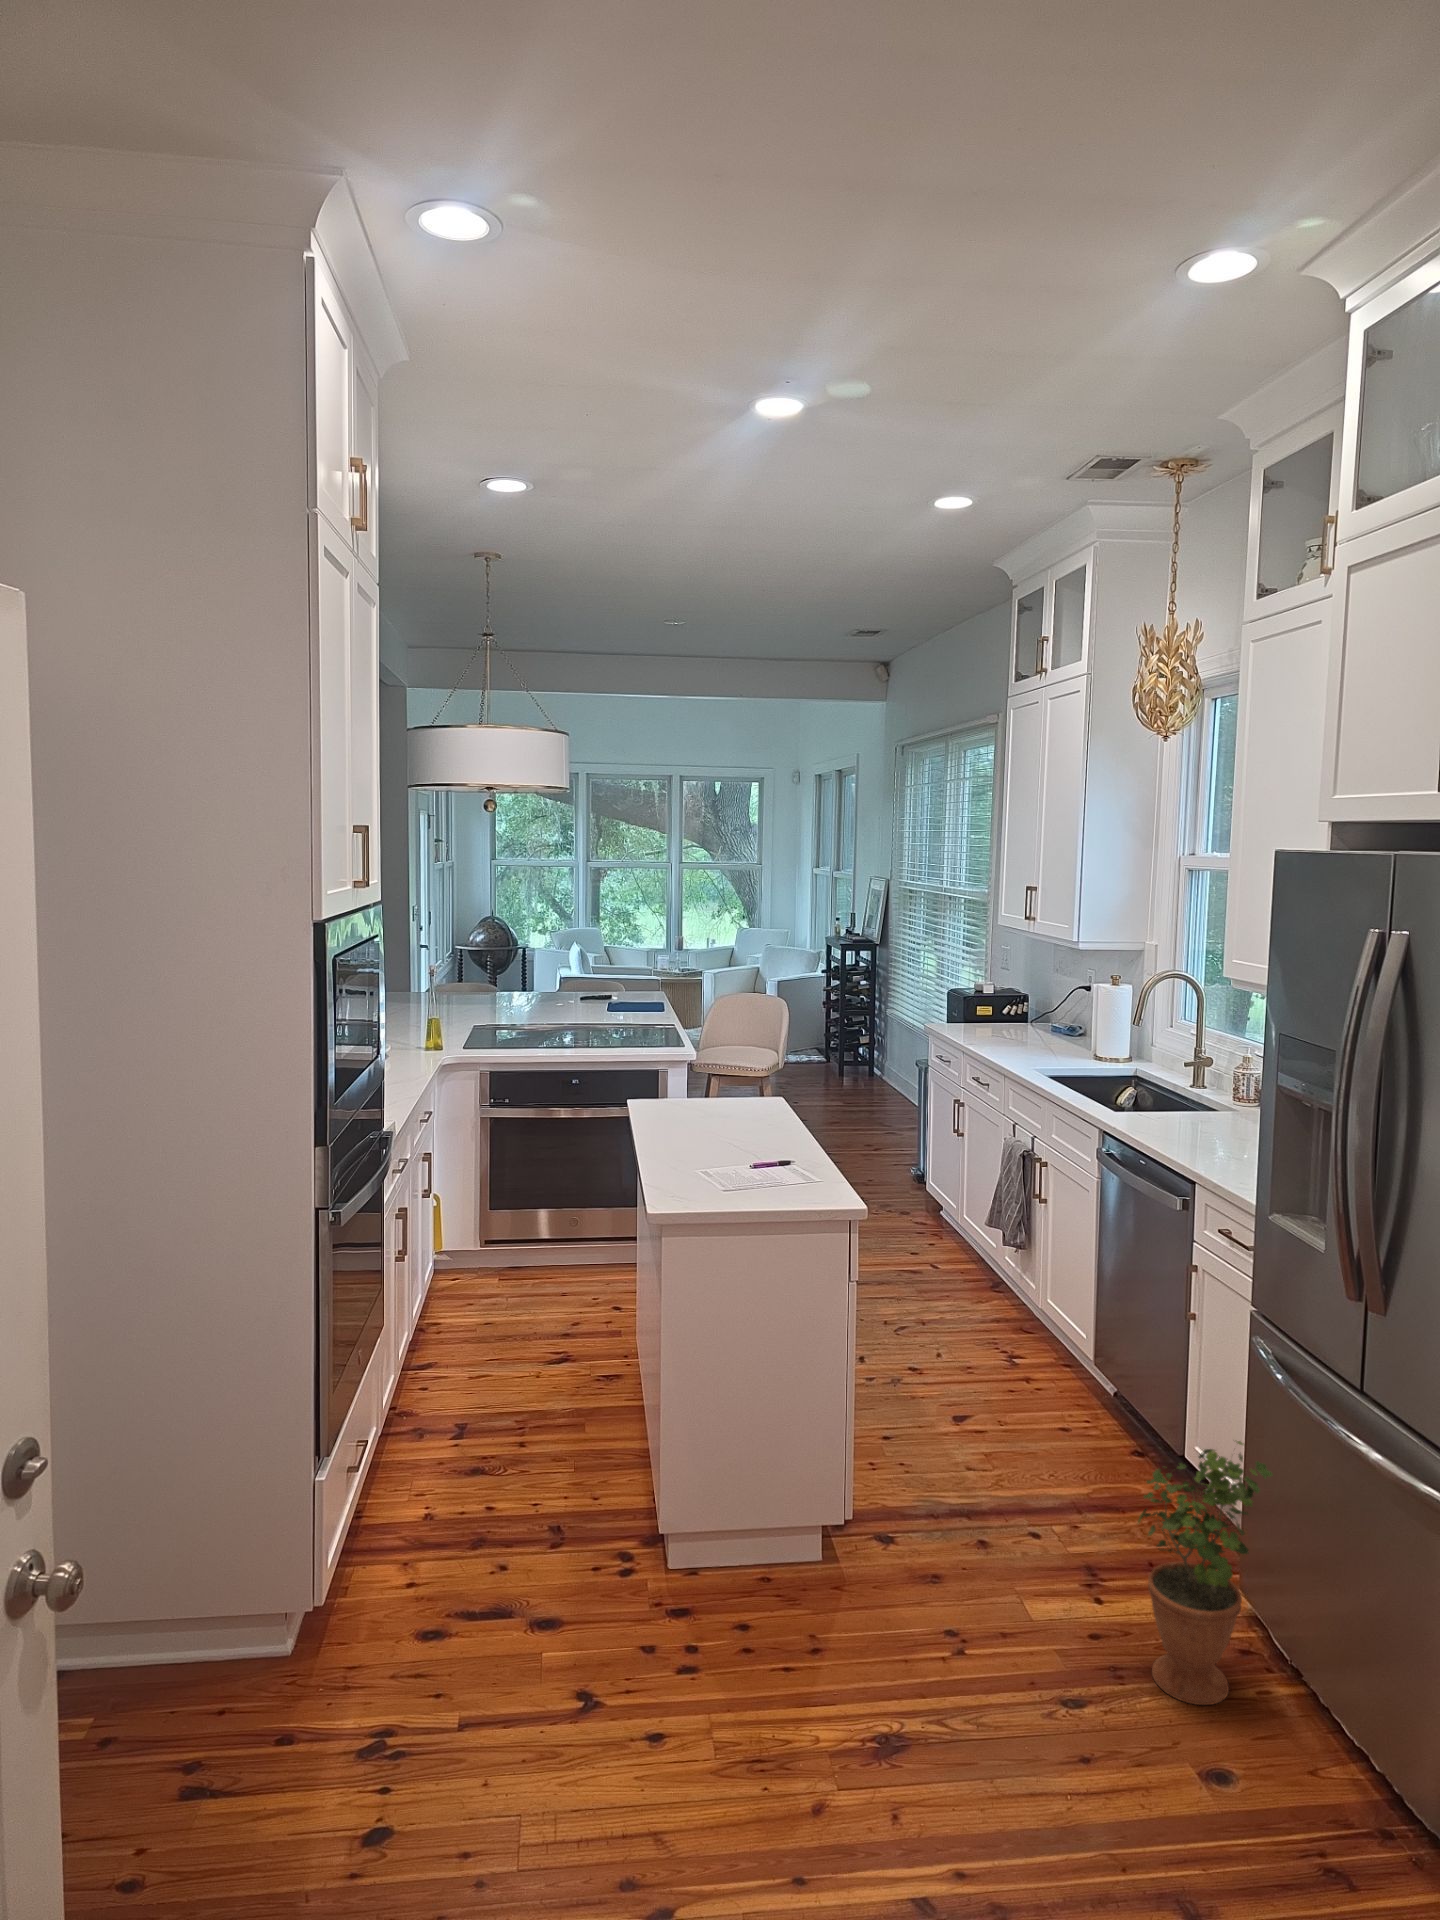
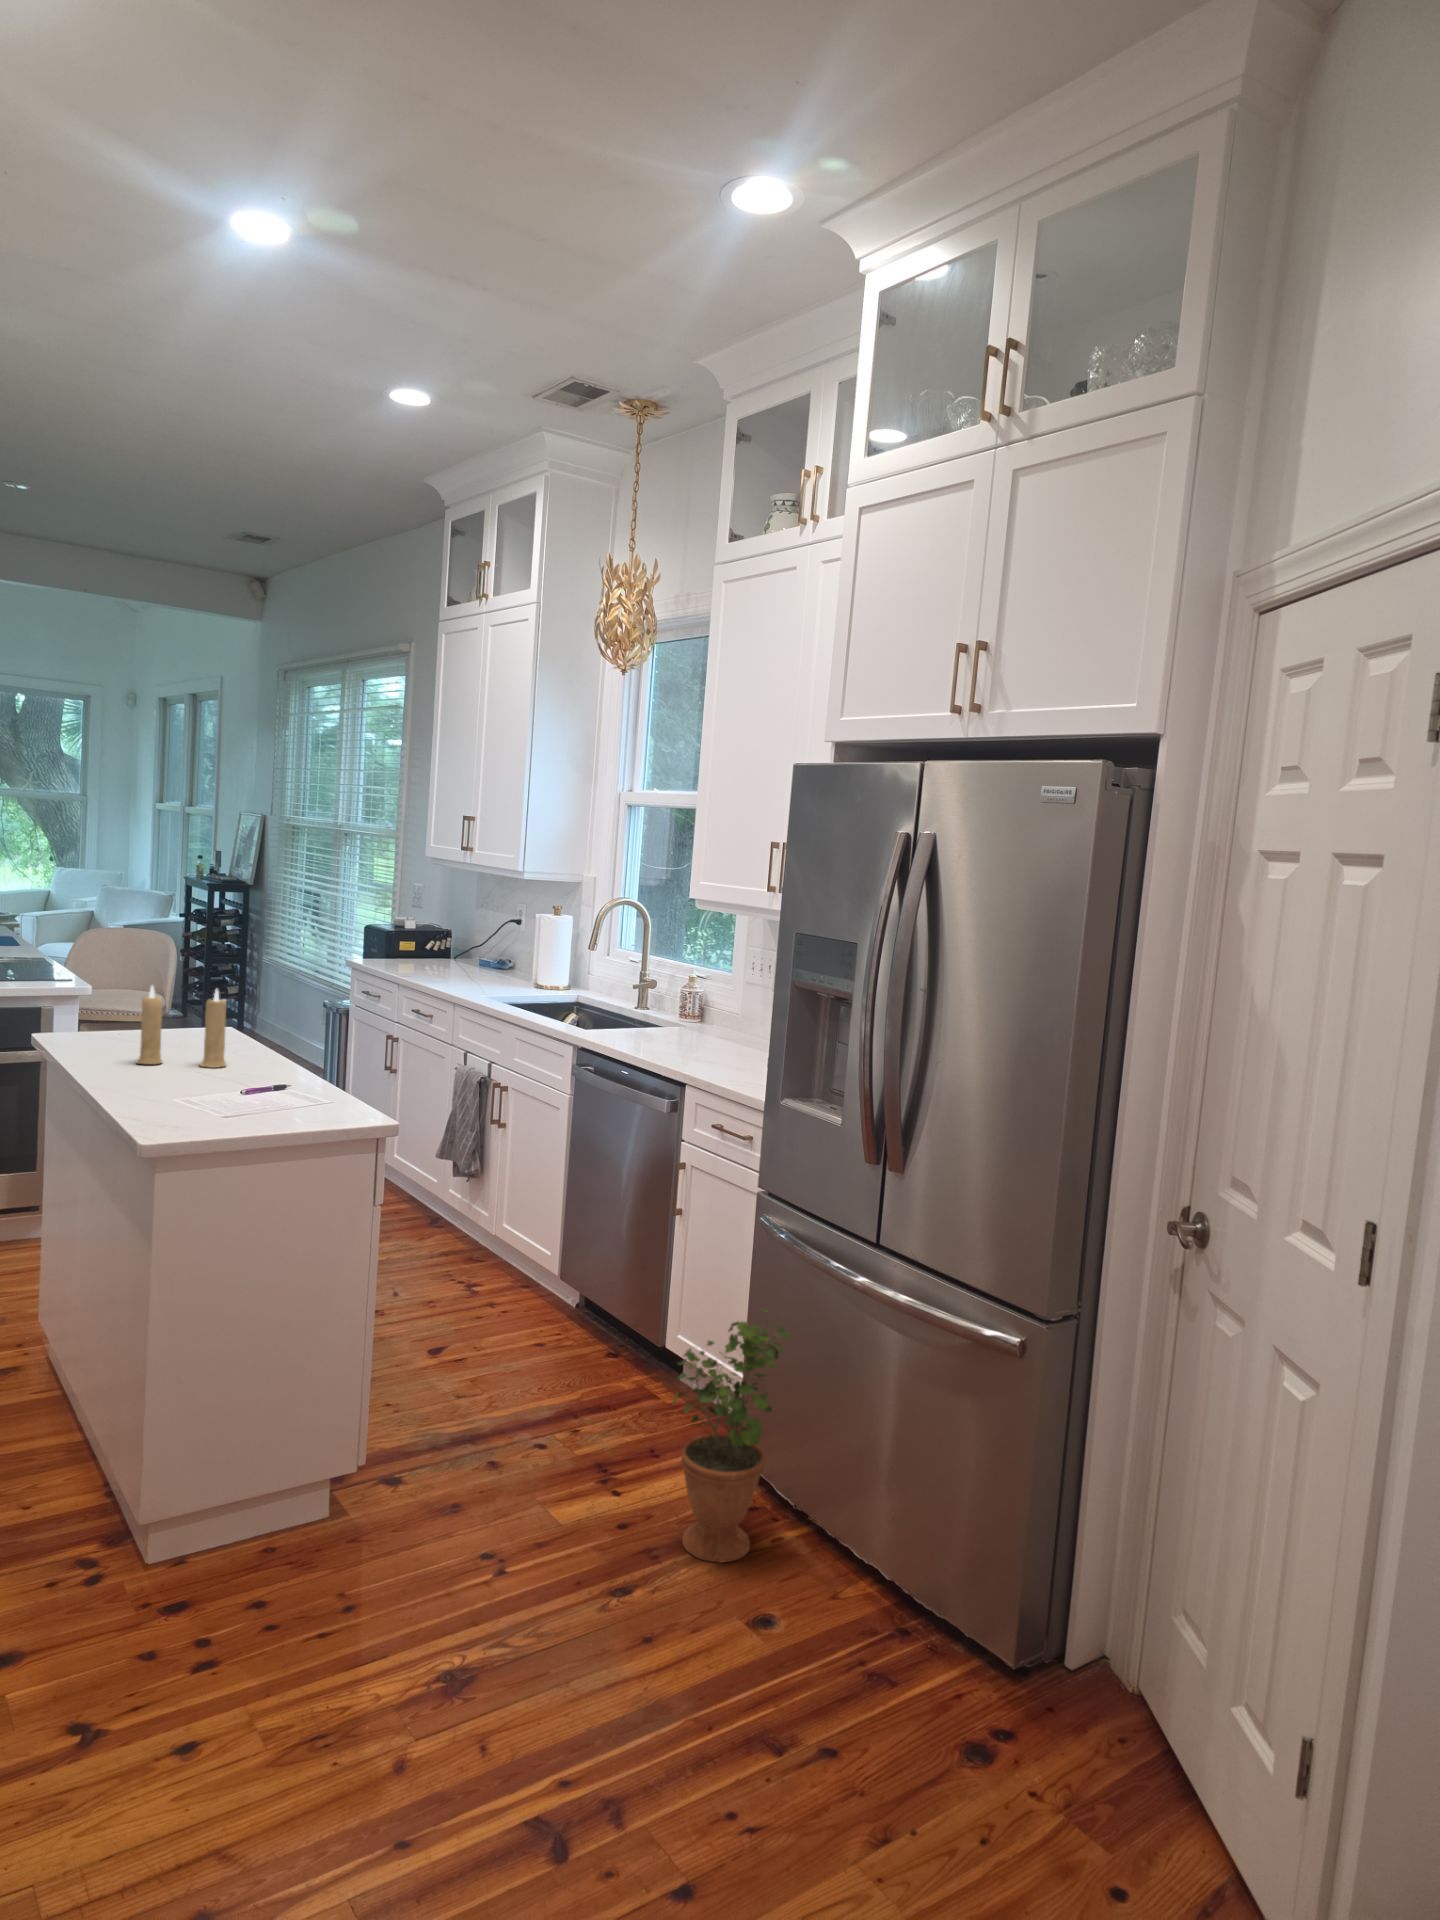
candle: none [686,1068,756,1143] -> present [136,986,227,1068]

